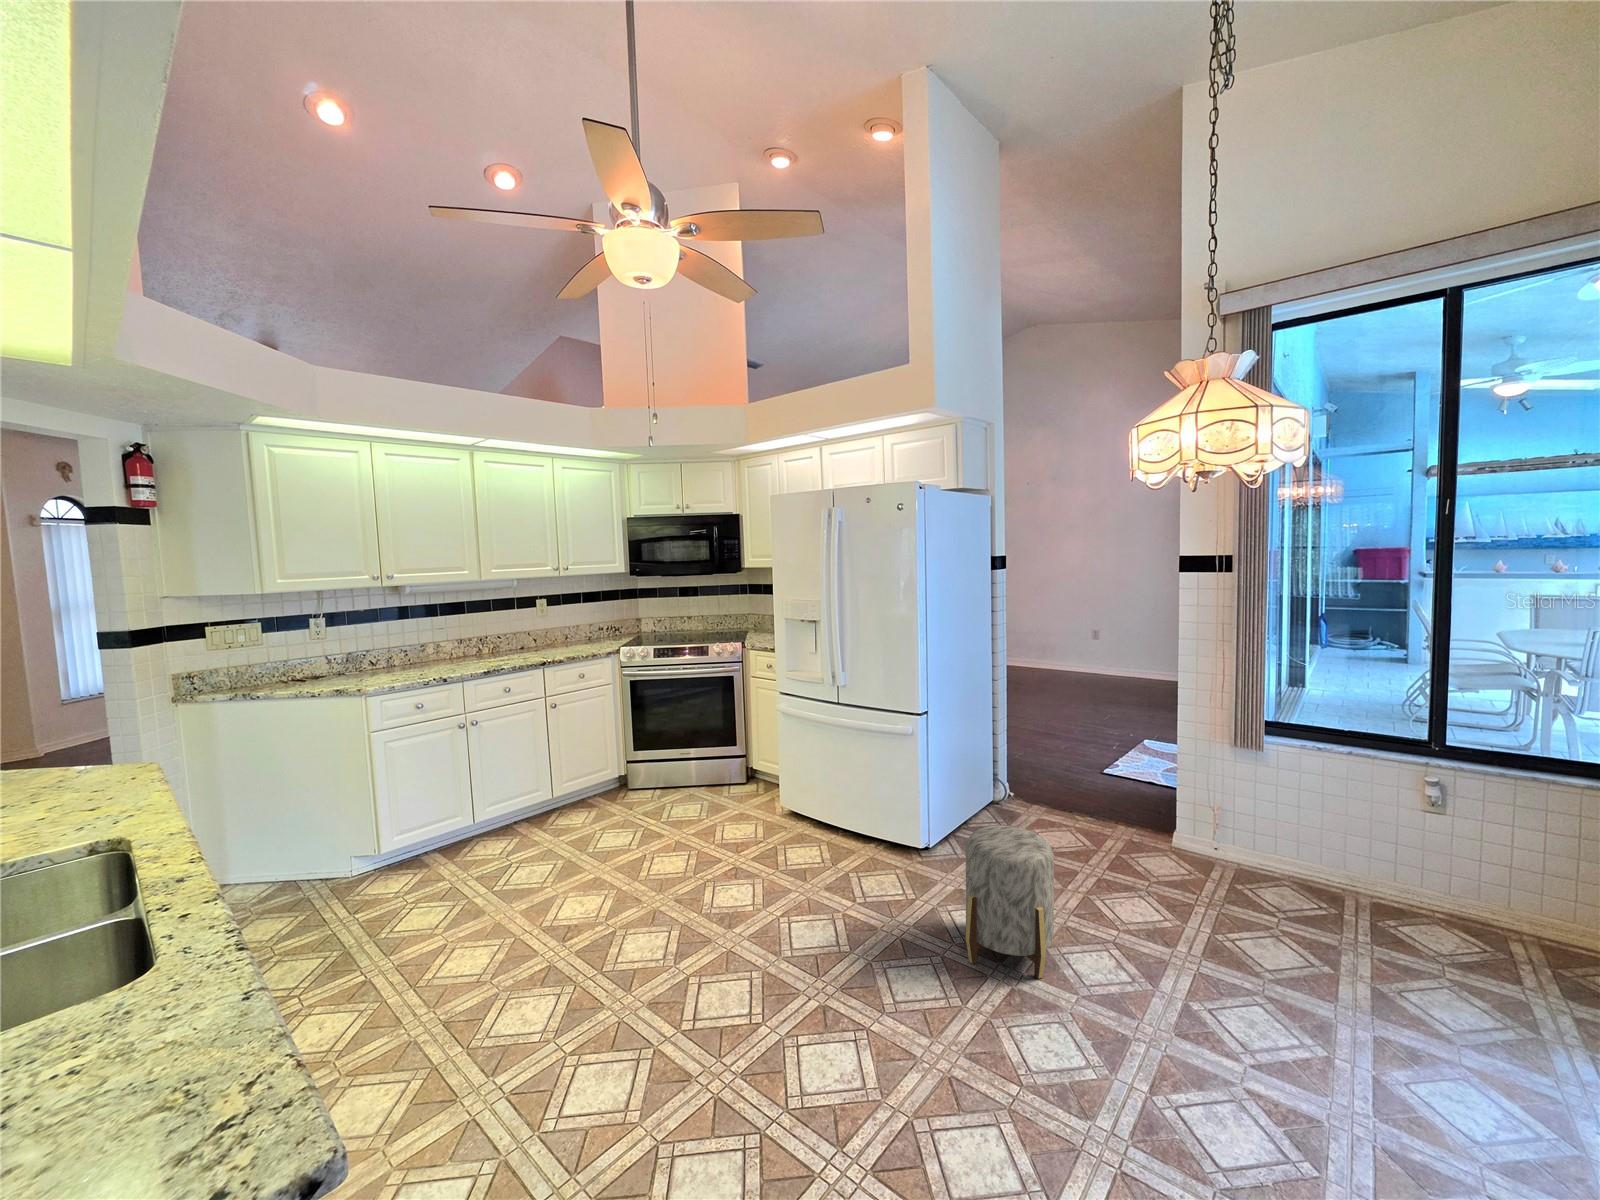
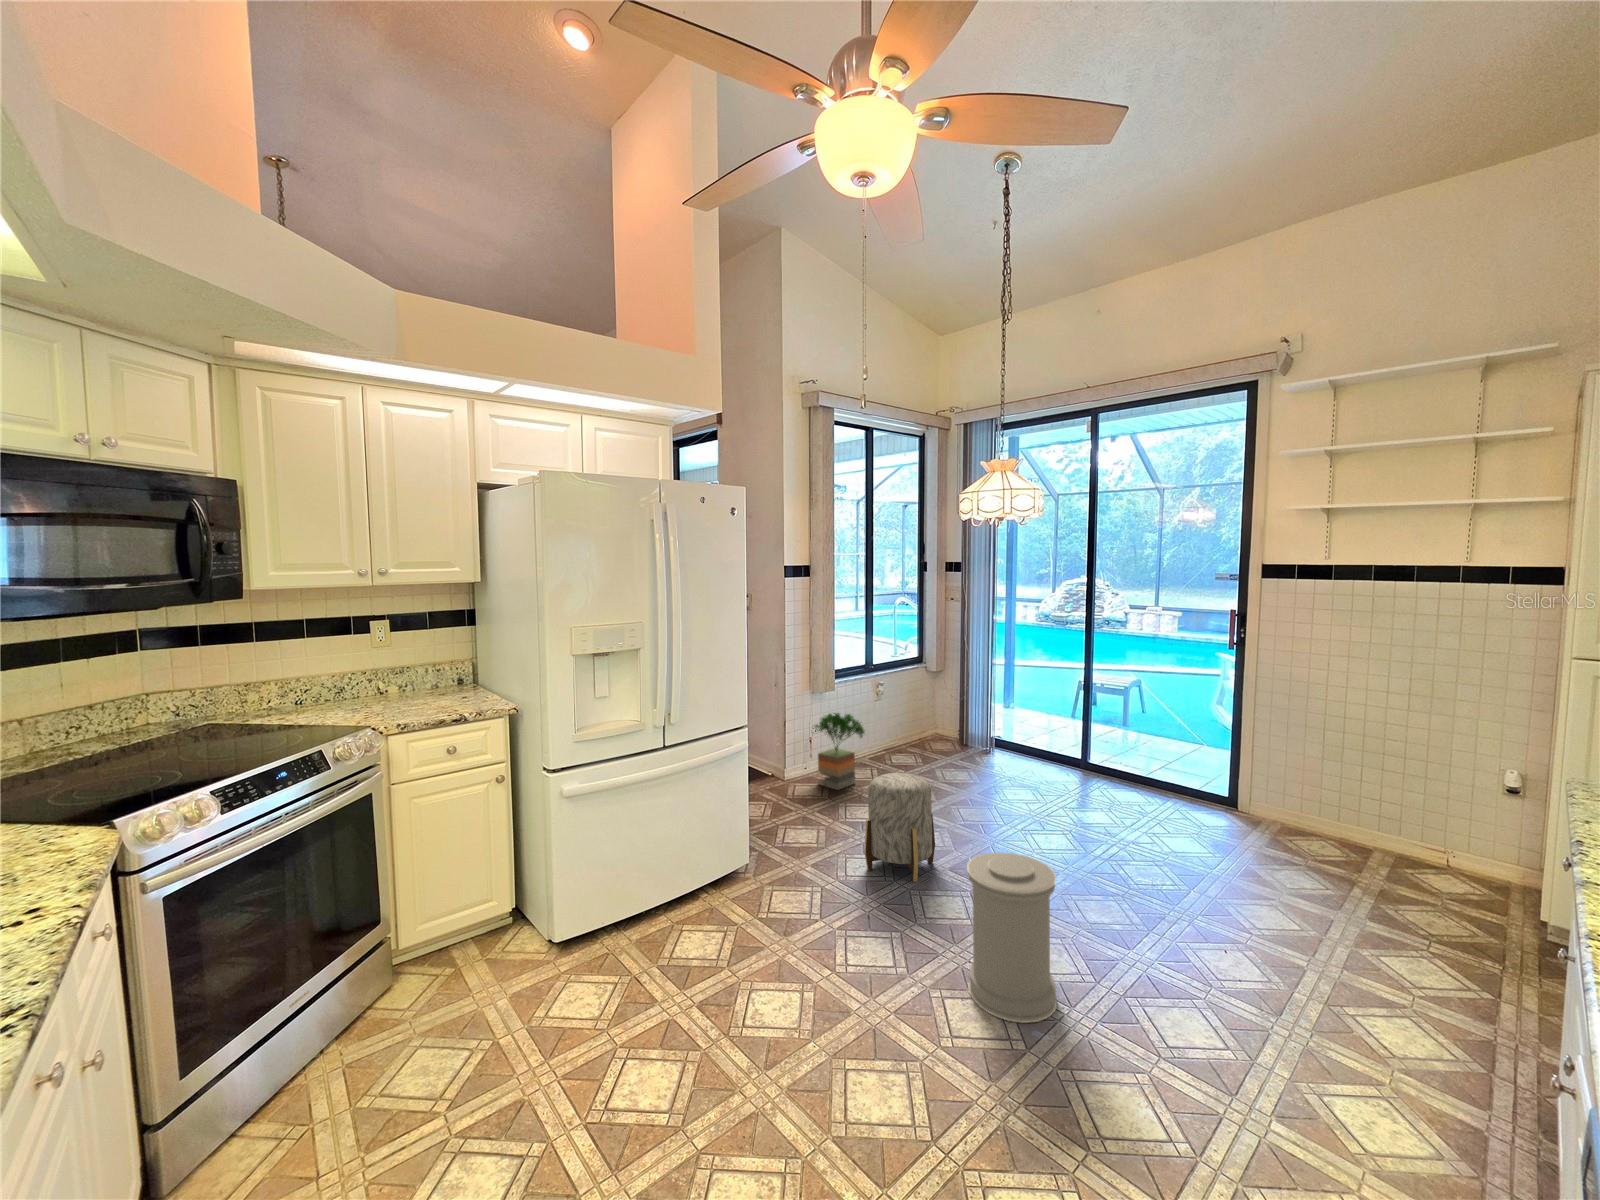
potted tree: none [1206,767,1302,899] -> present [812,713,865,790]
trash can: none [709,877,806,1066] -> present [967,853,1057,1023]

